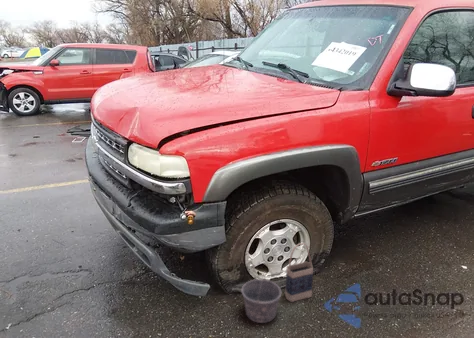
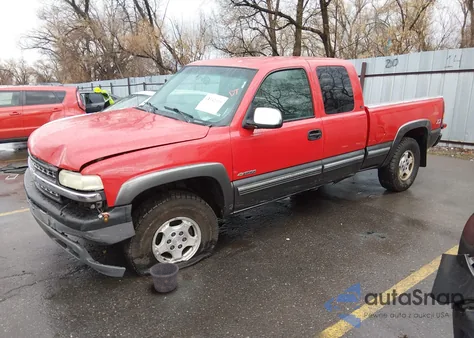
bag: present [285,243,313,302] -> none [184,233,204,278]

